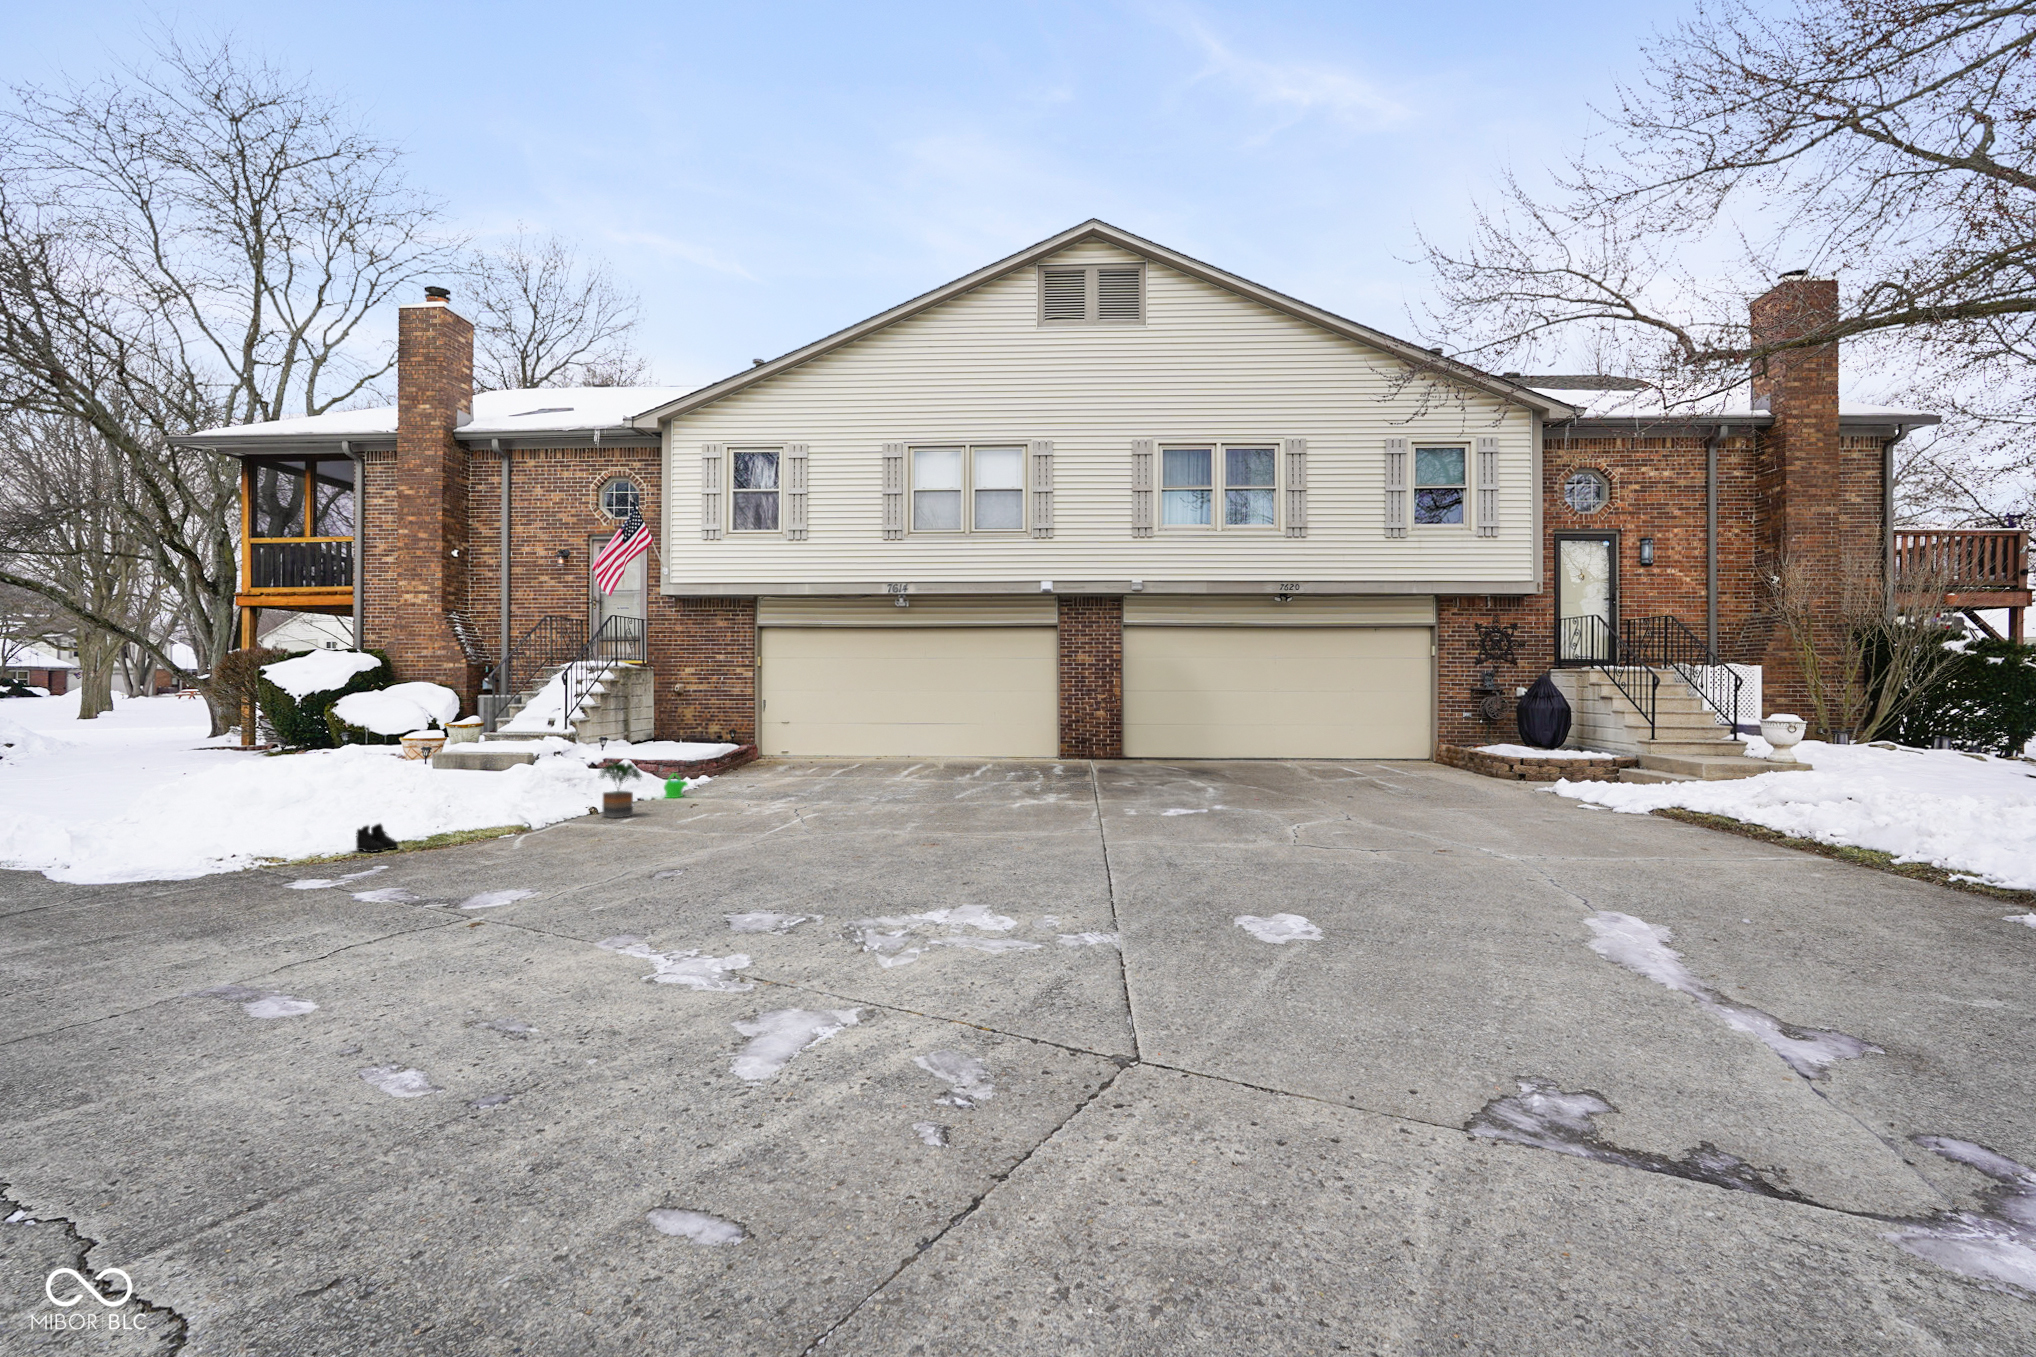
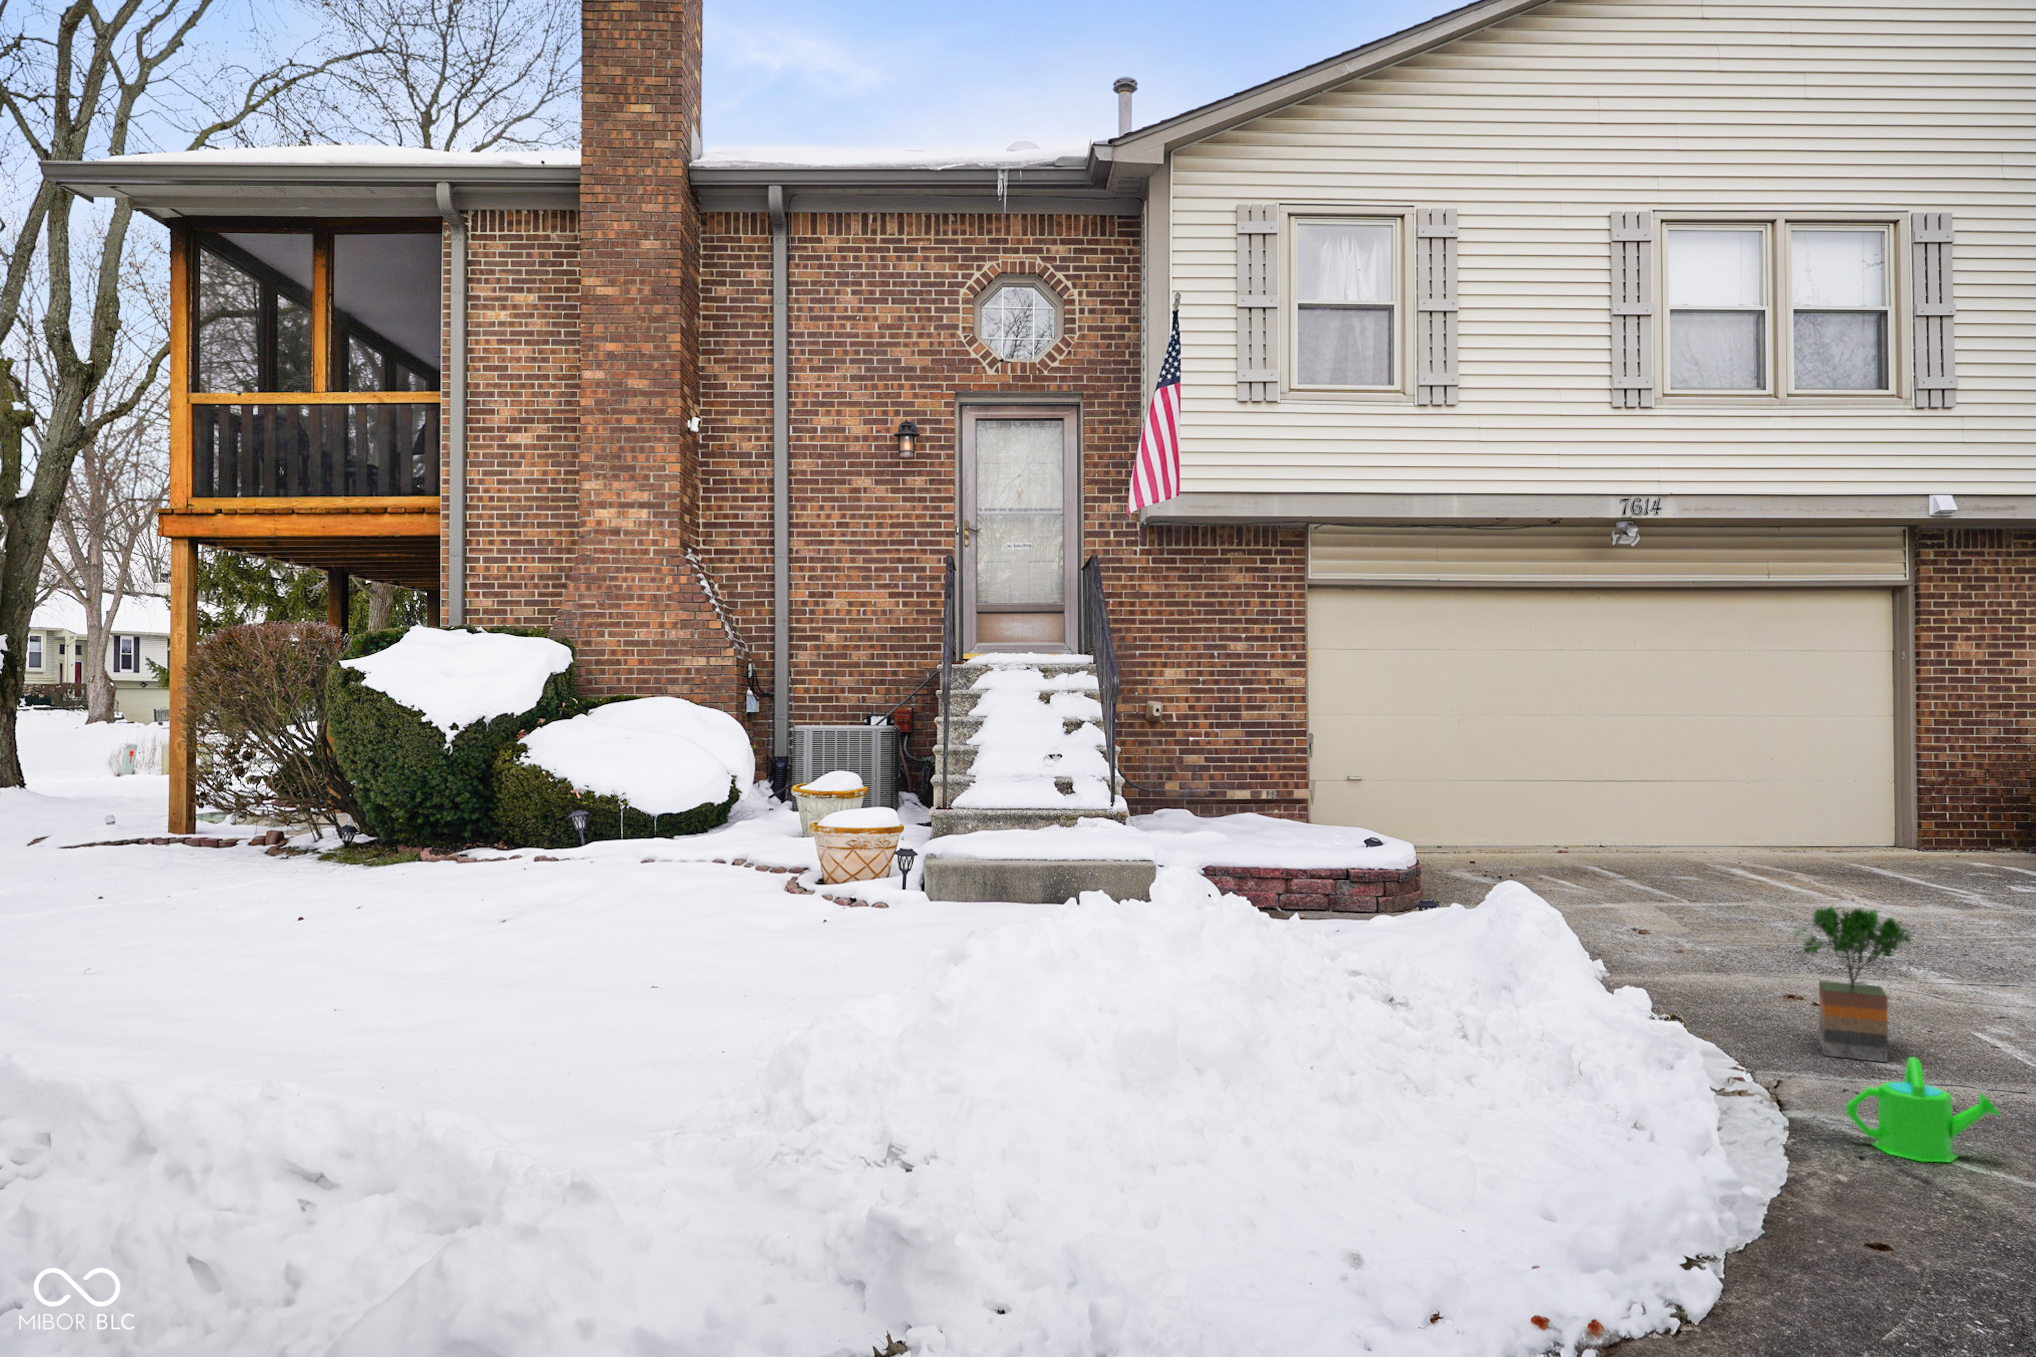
watering can: present [664,773,687,798] -> present [1846,1057,2000,1162]
boots: present [356,824,398,852] -> none [1812,1162,1963,1279]

